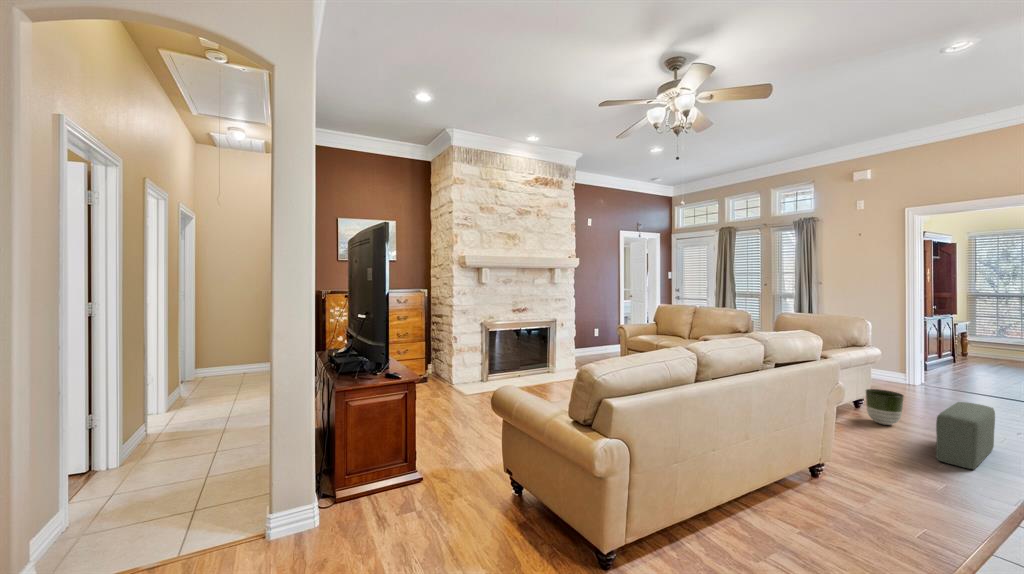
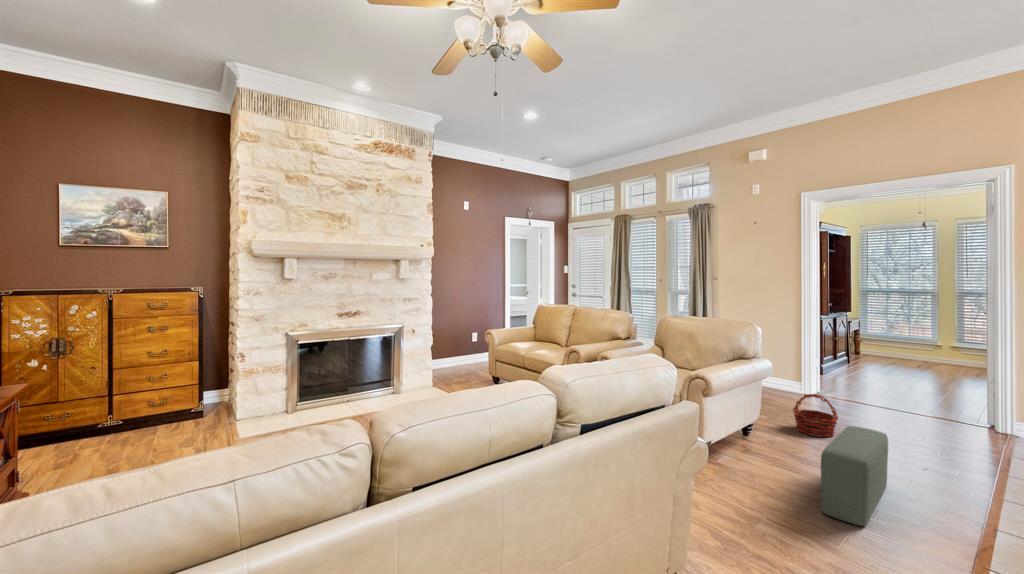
basket: none [903,381,948,416] -> present [793,394,838,437]
planter: present [866,389,904,425] -> none [748,409,789,455]

